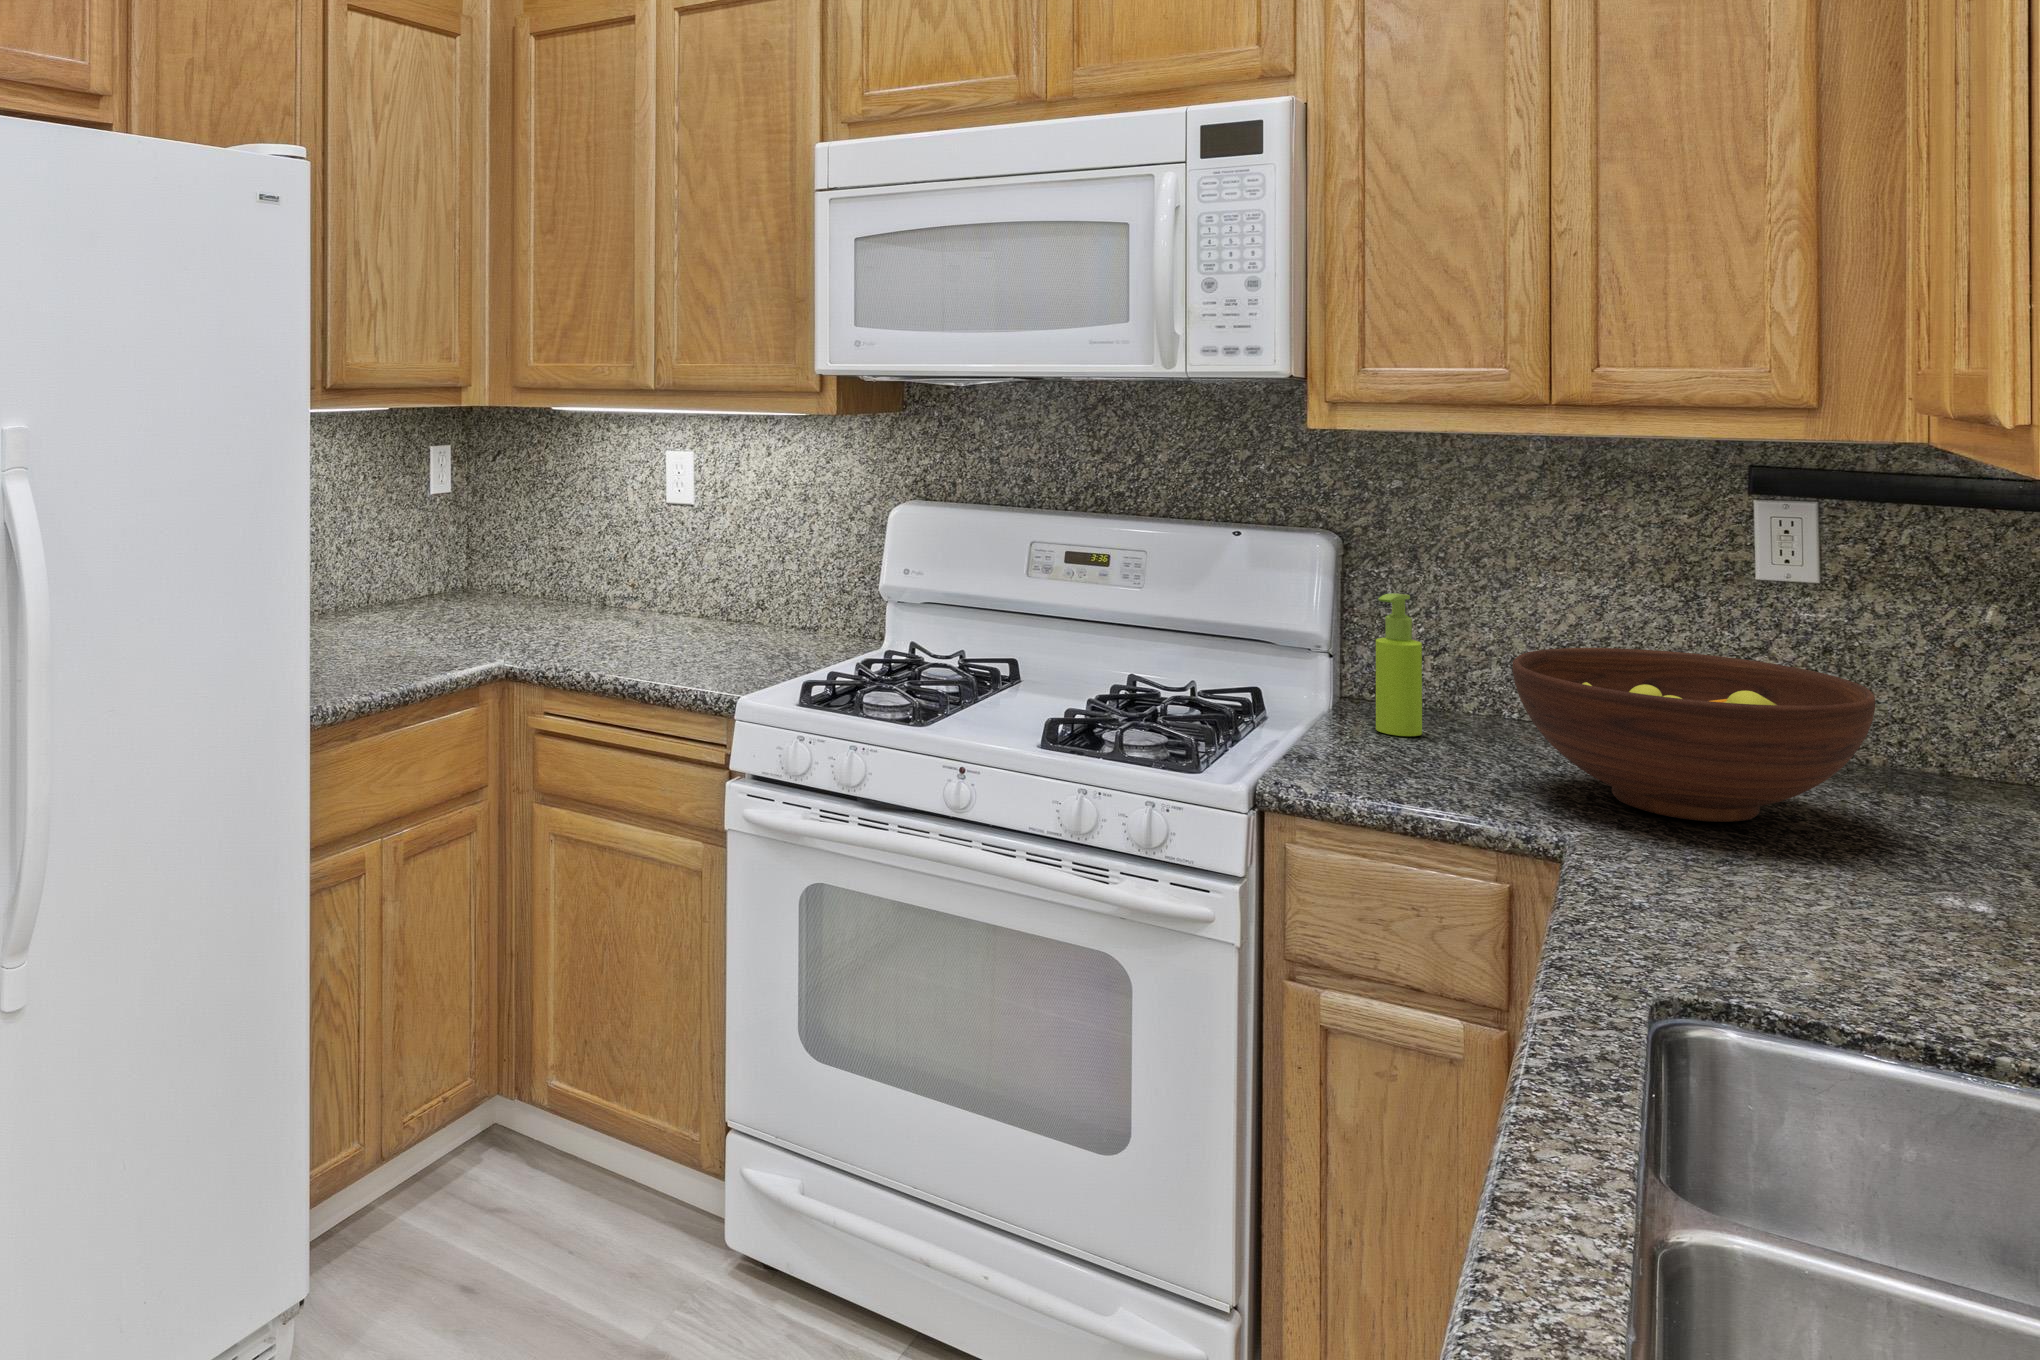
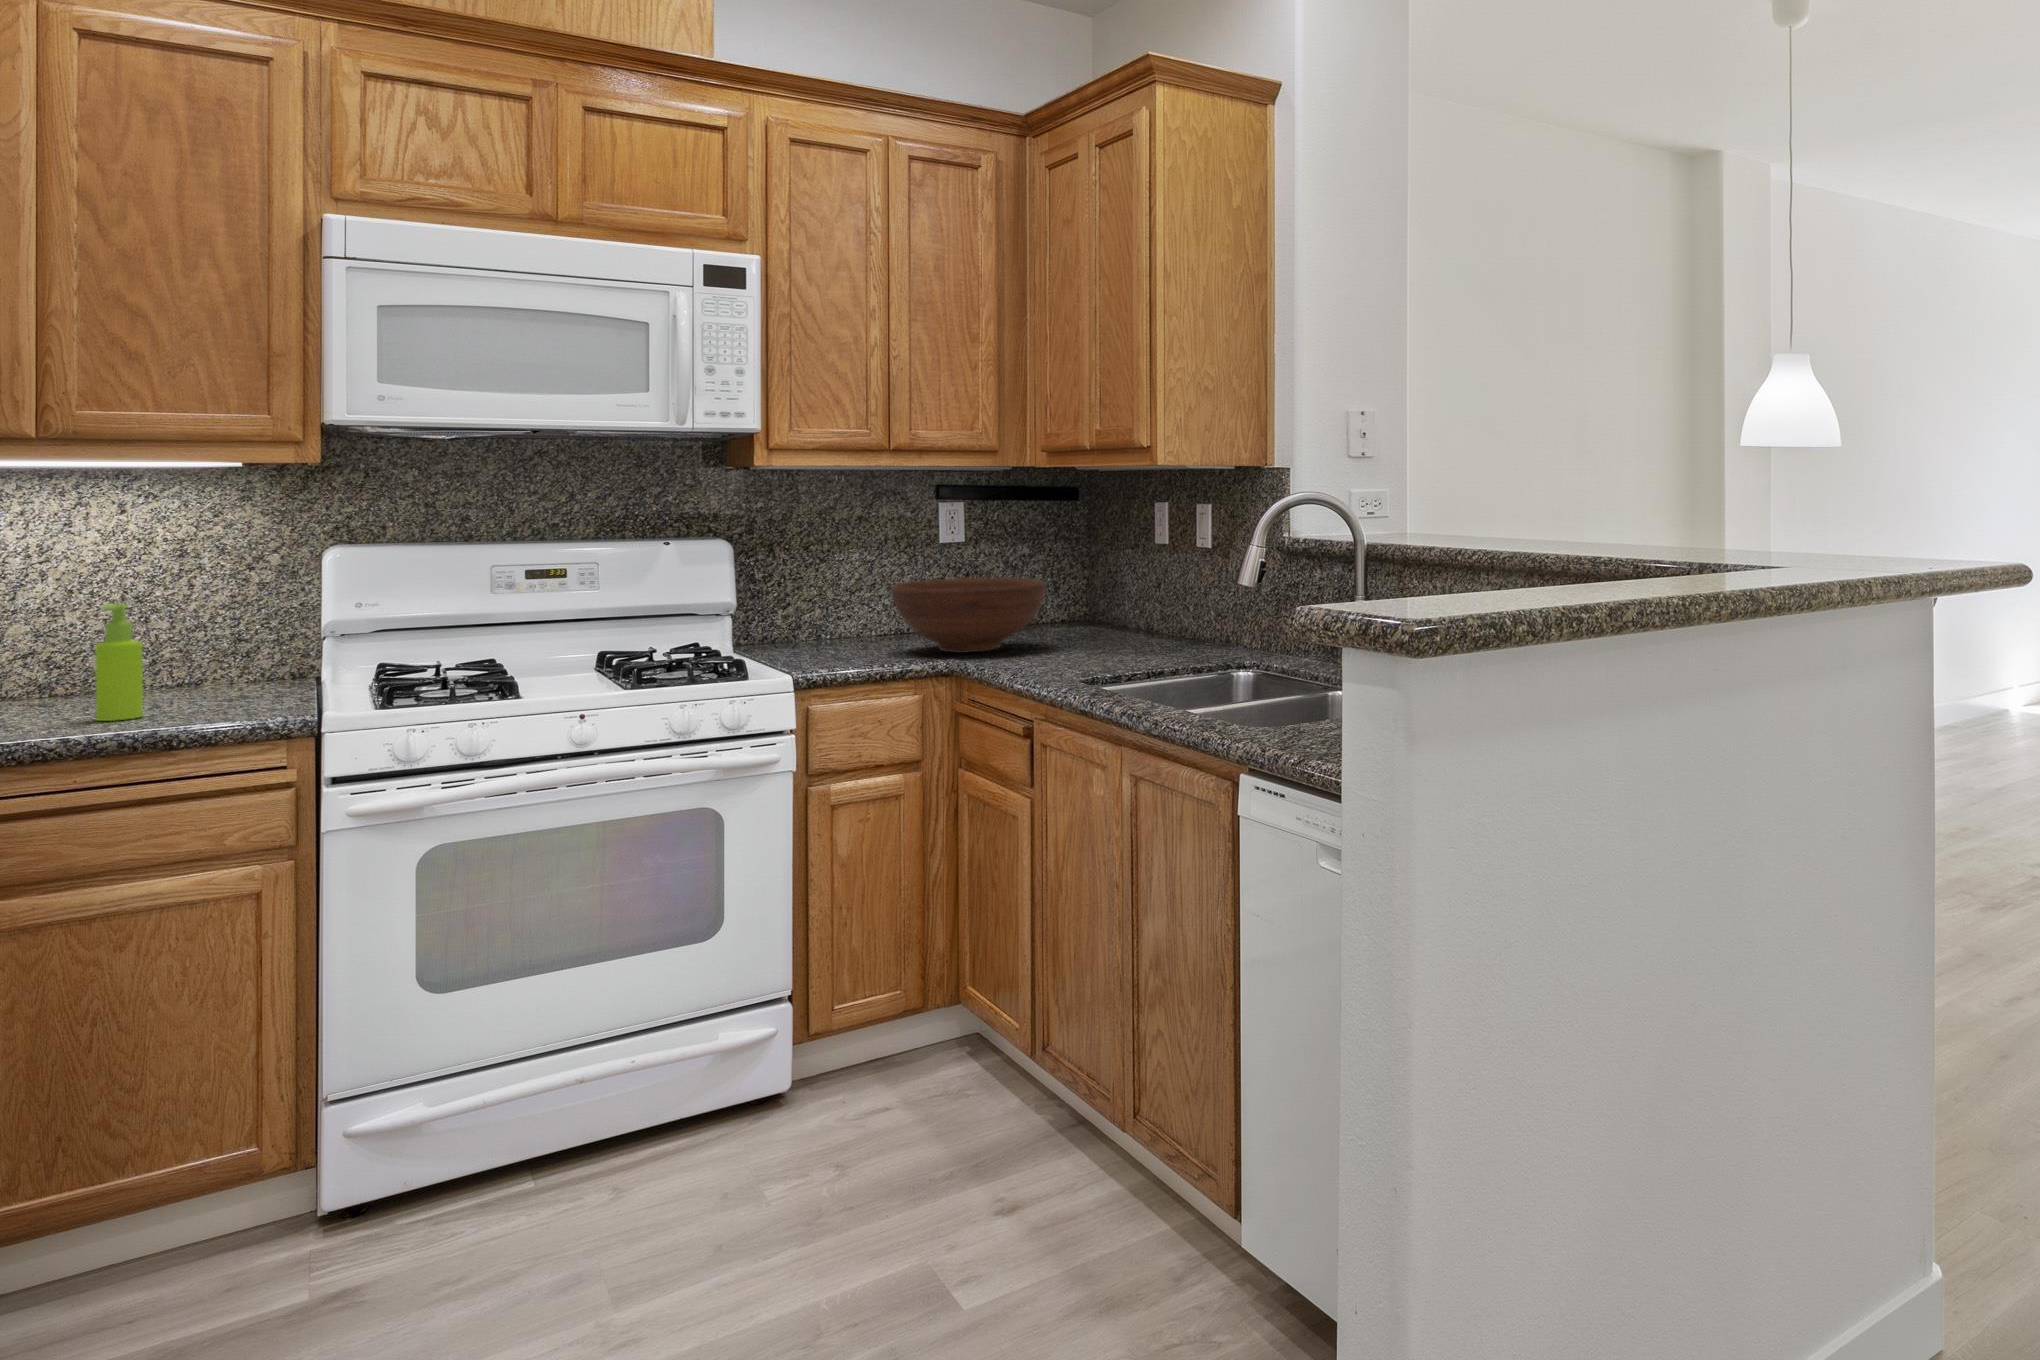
soap dispenser: present [1376,593,1422,736] -> present [95,603,143,721]

